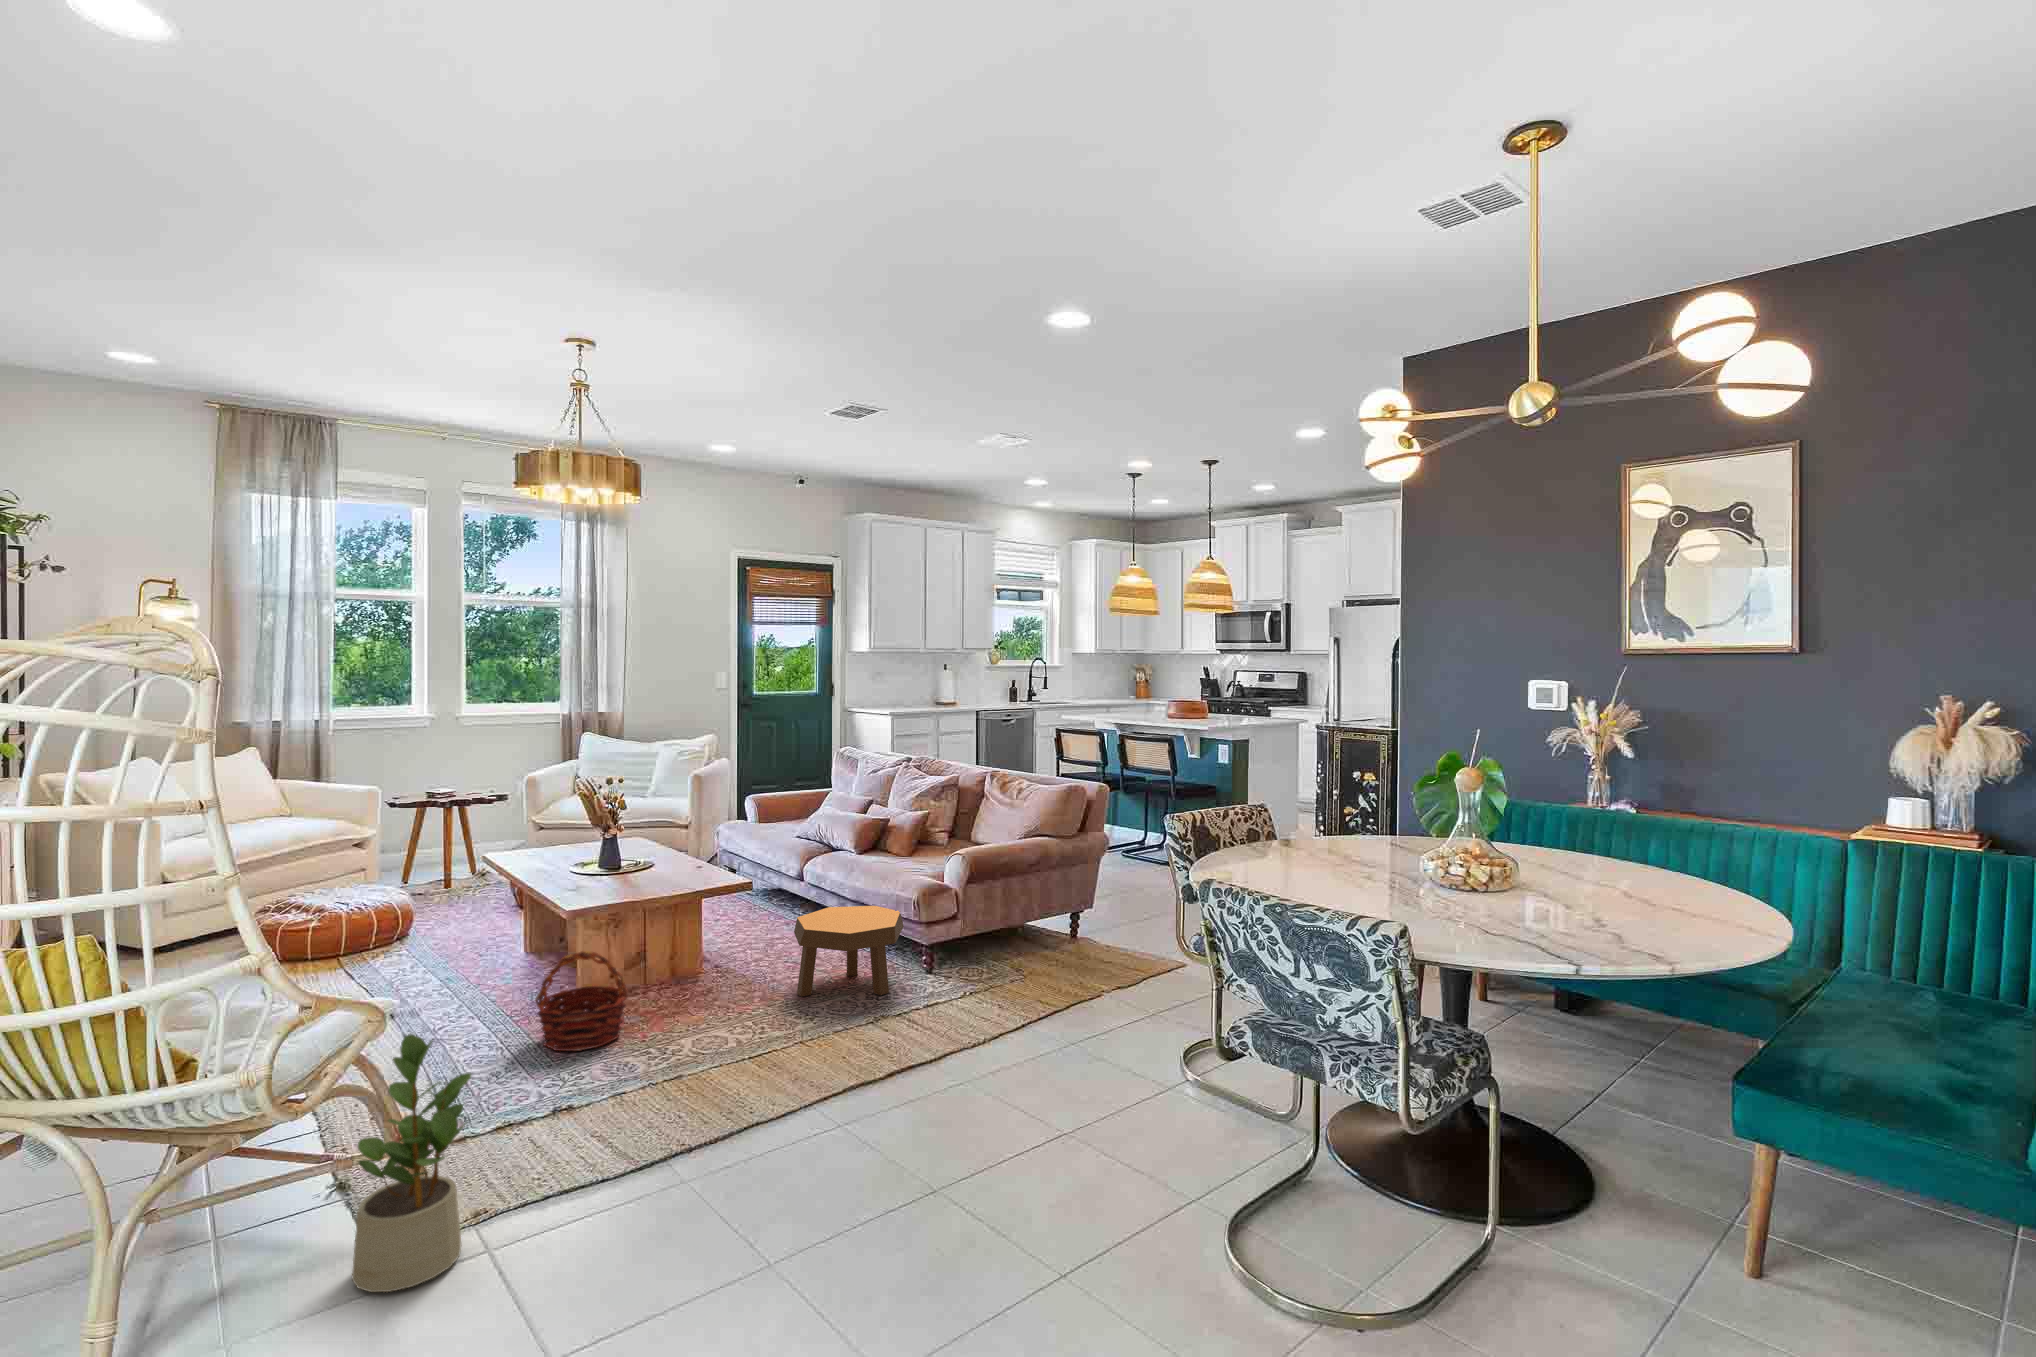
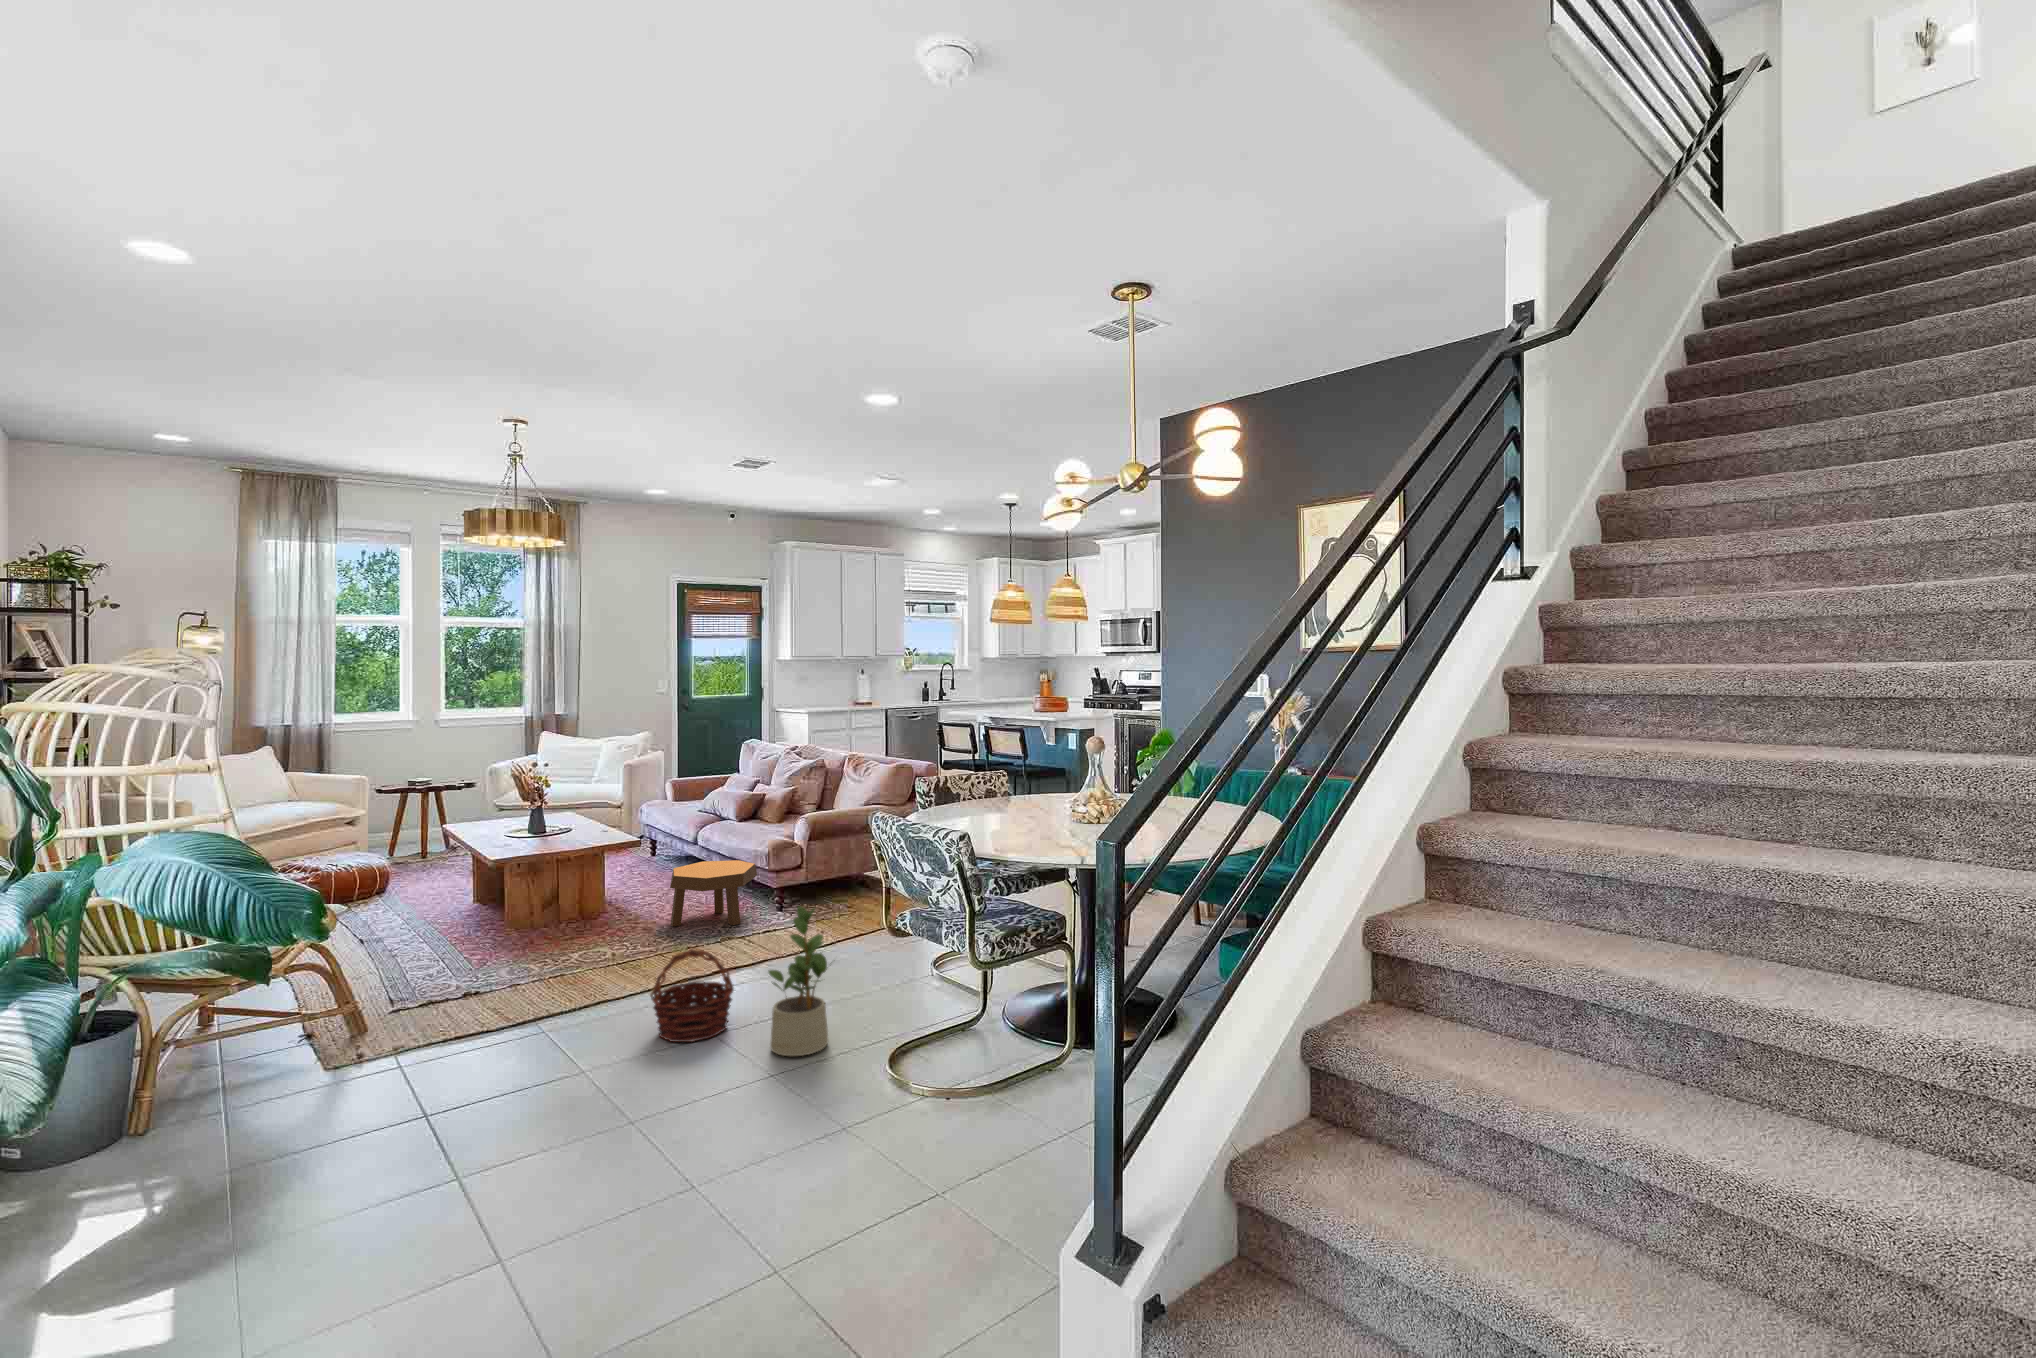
basket: present [535,951,628,1052] -> present [650,949,734,1042]
potted plant: present [352,1034,472,1292] -> present [769,906,828,1056]

